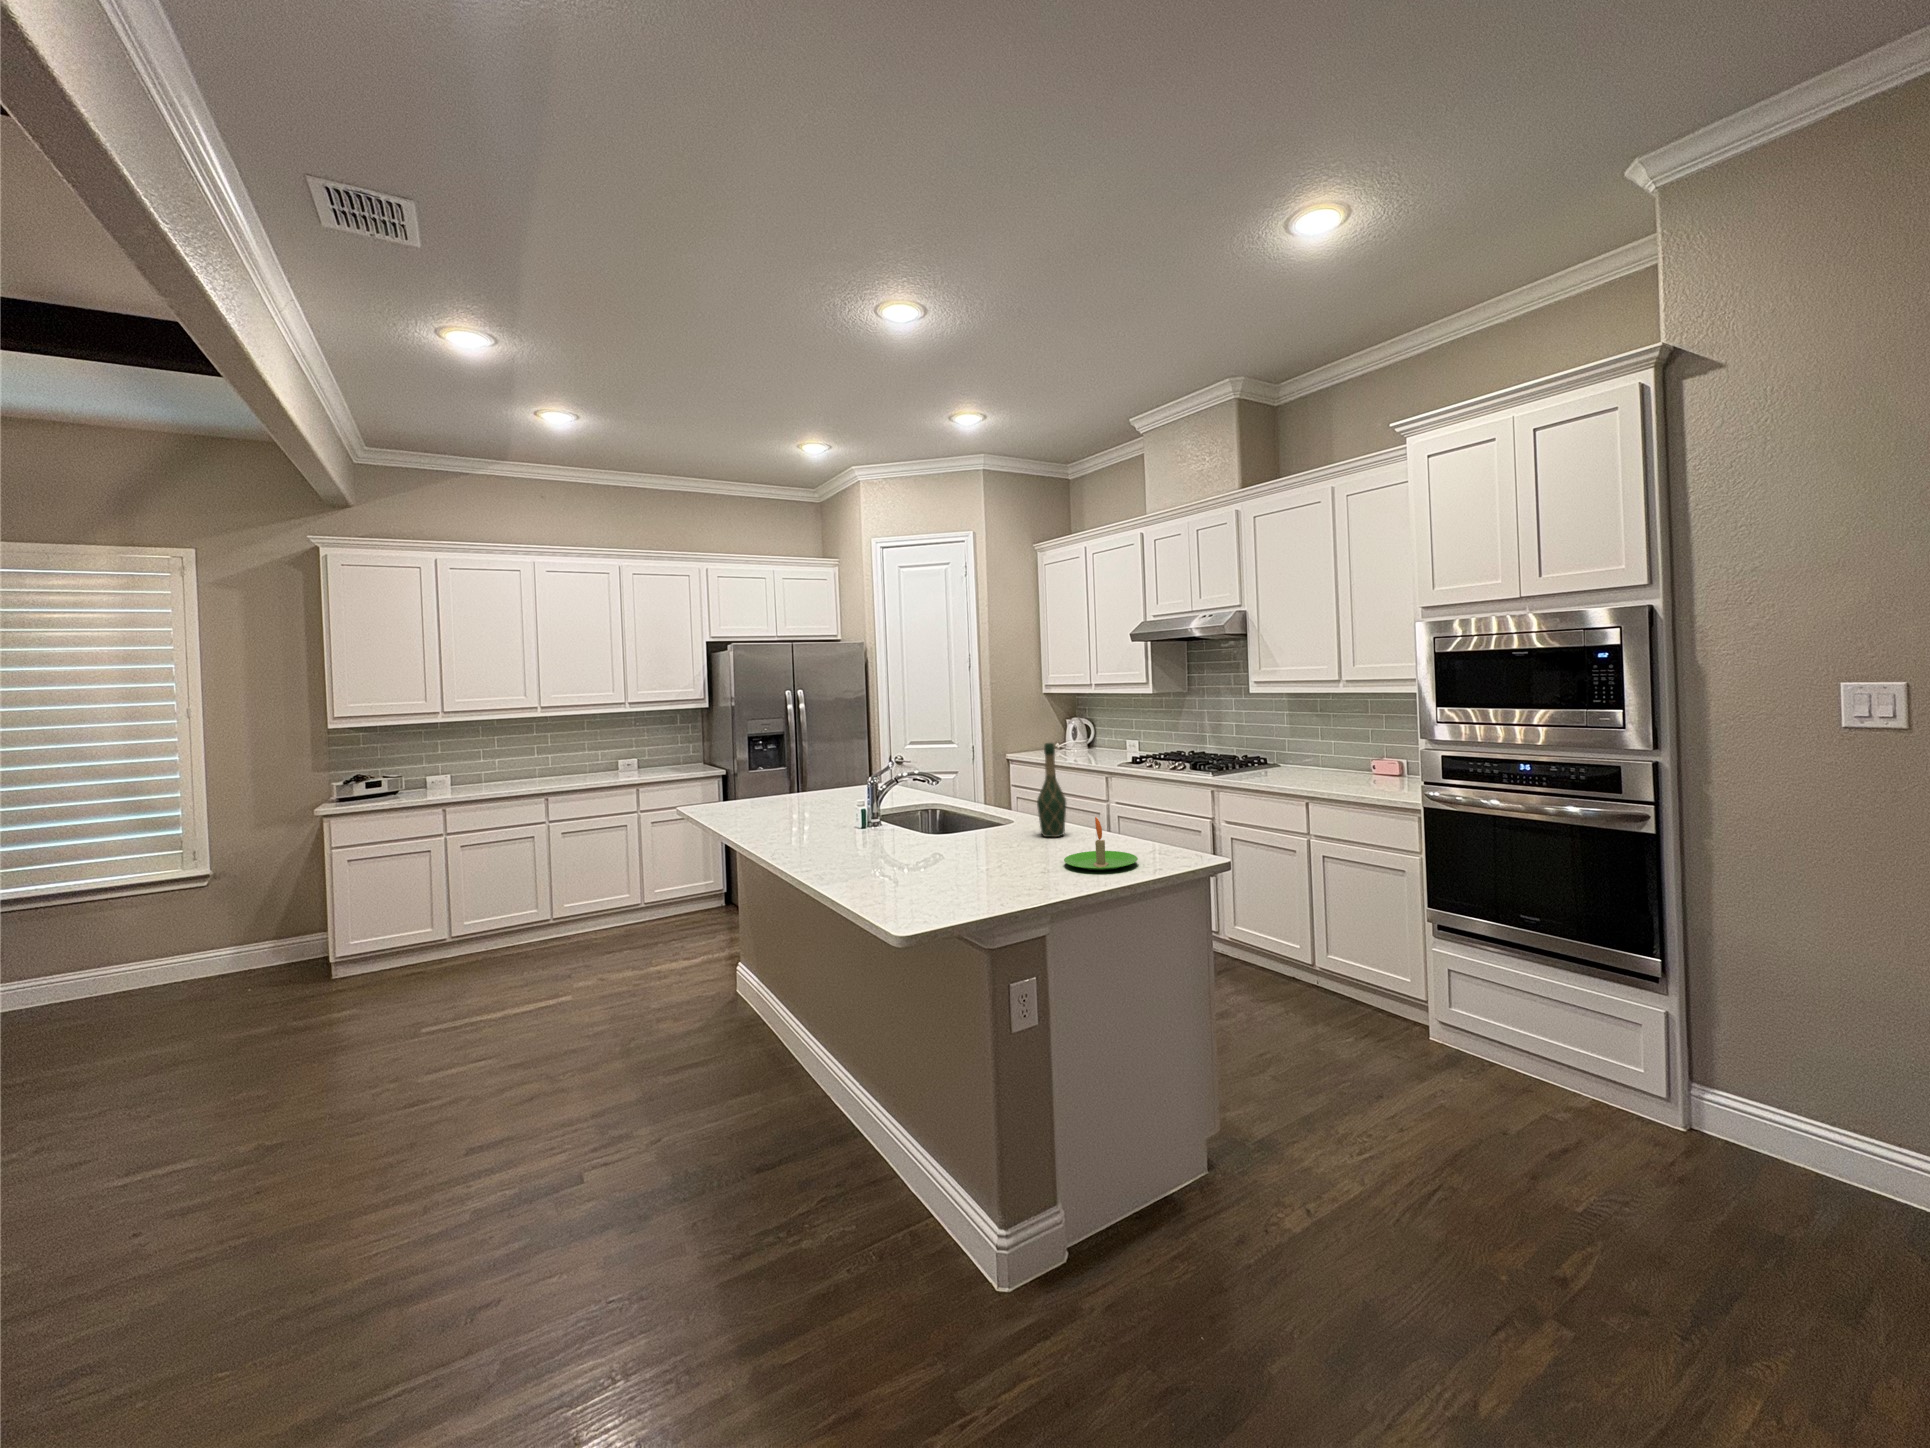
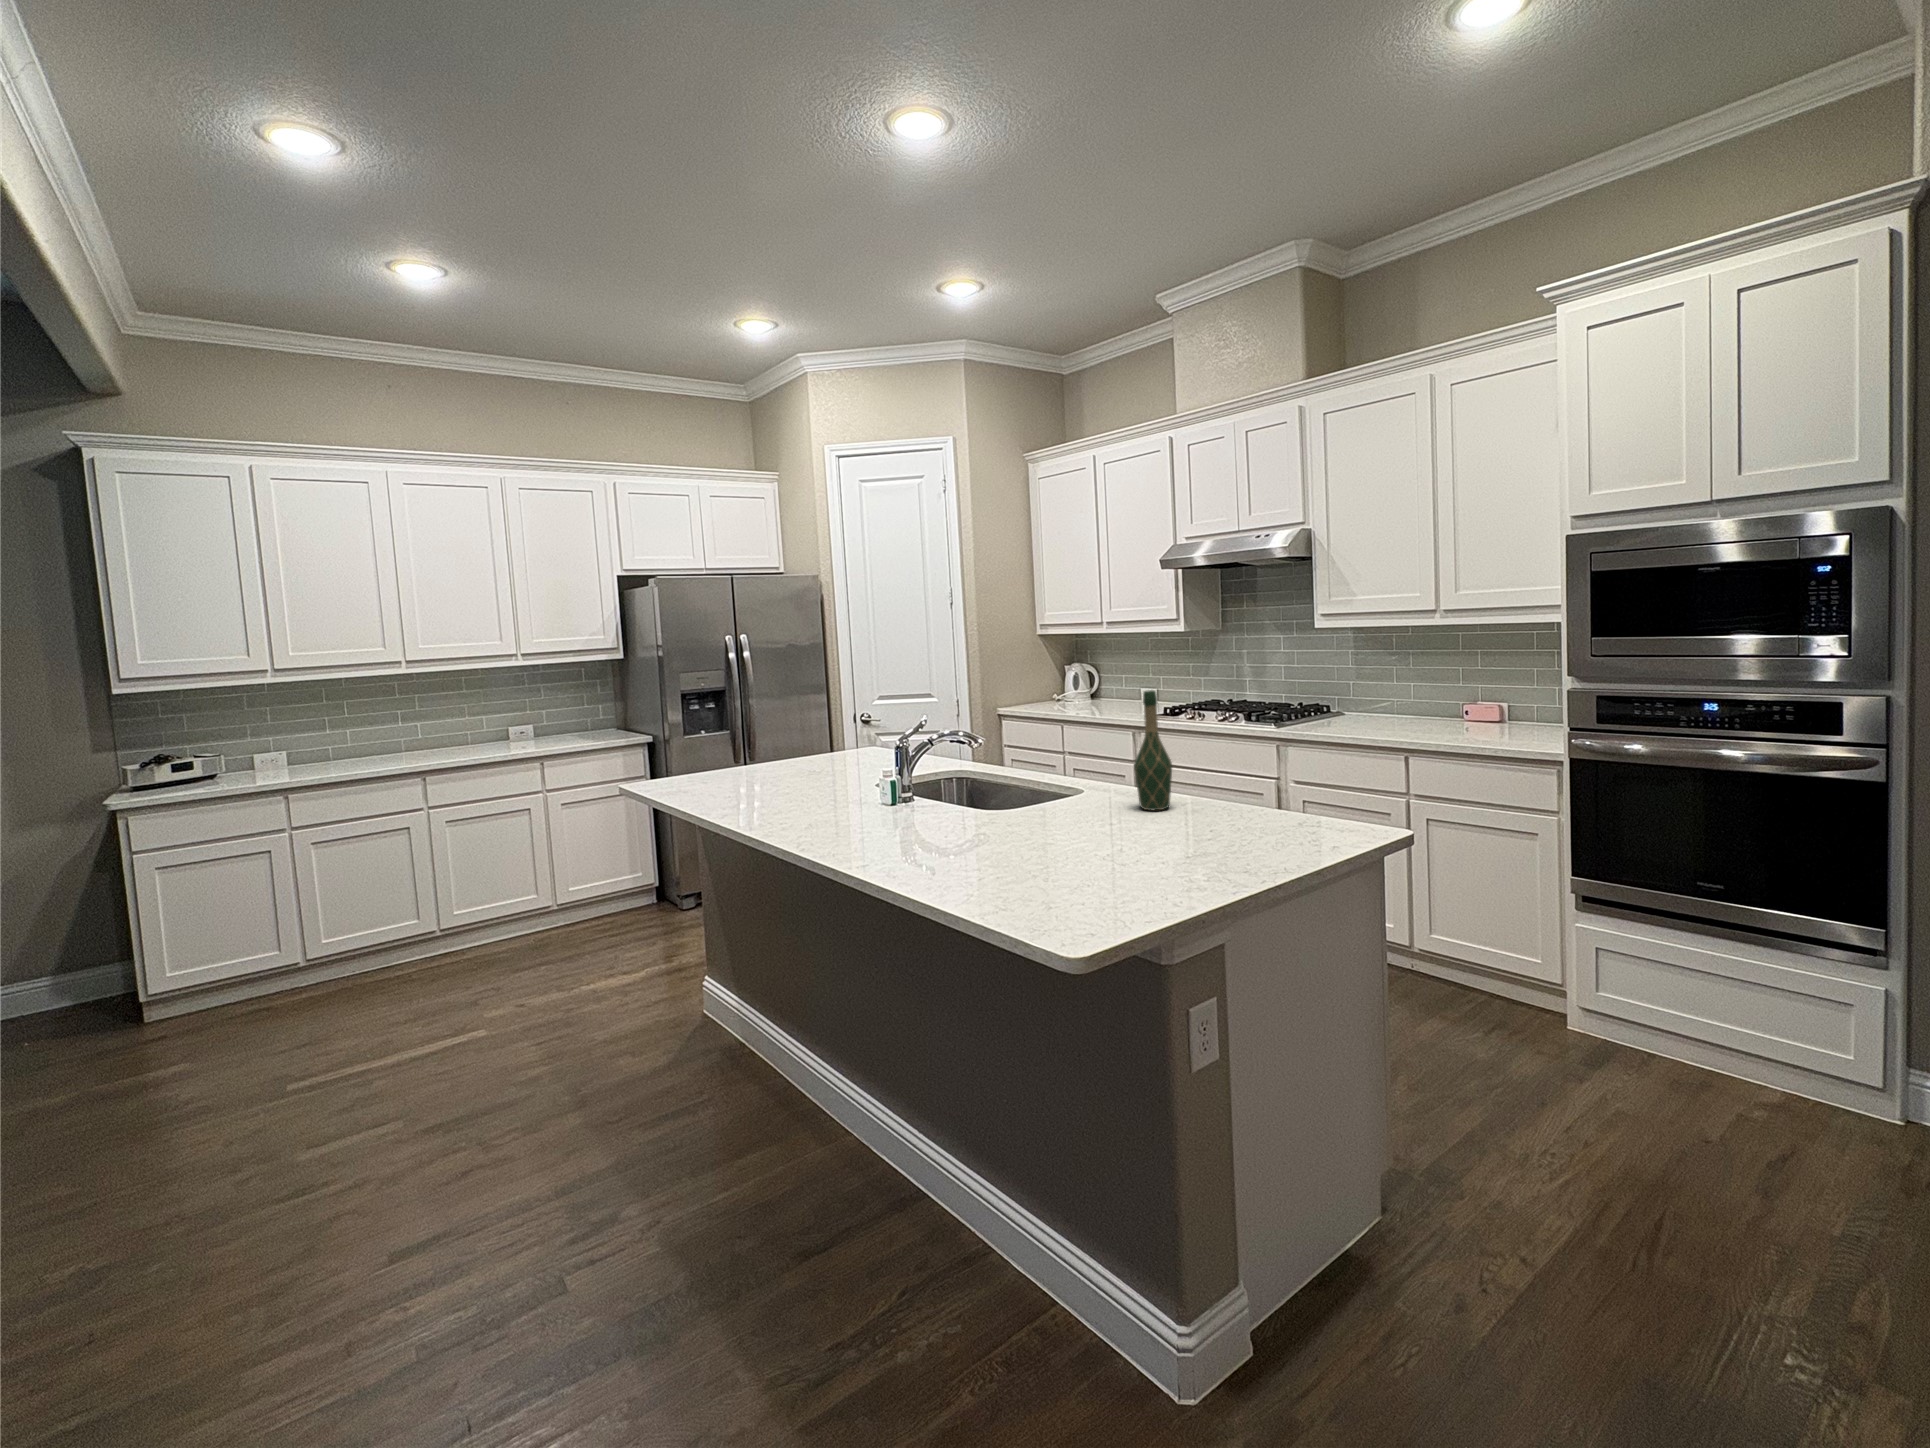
candle: present [1064,817,1138,870] -> none [1208,784,1306,853]

